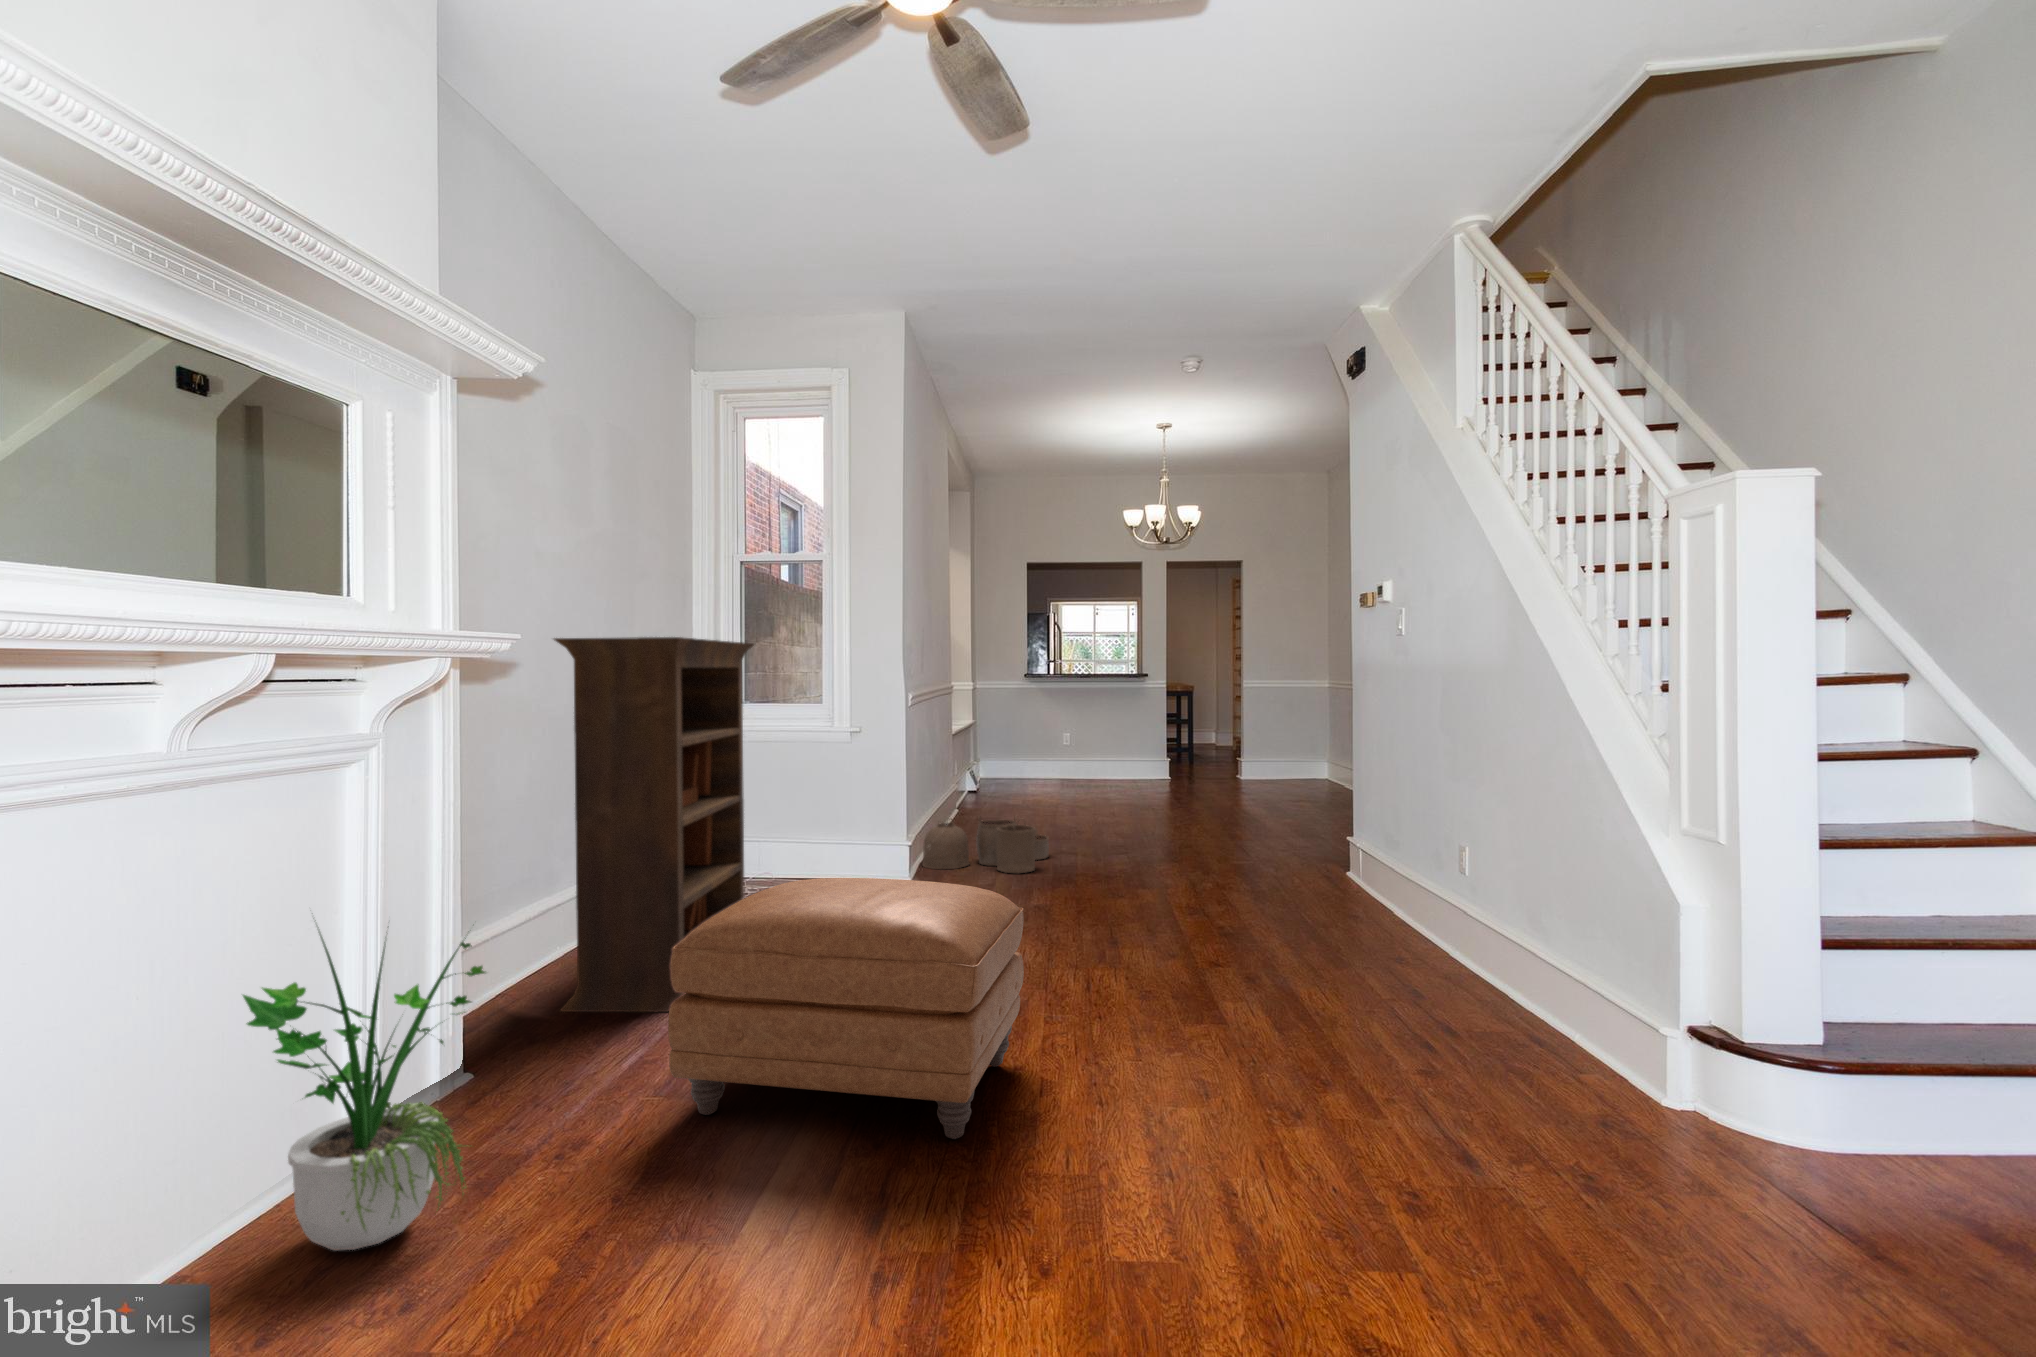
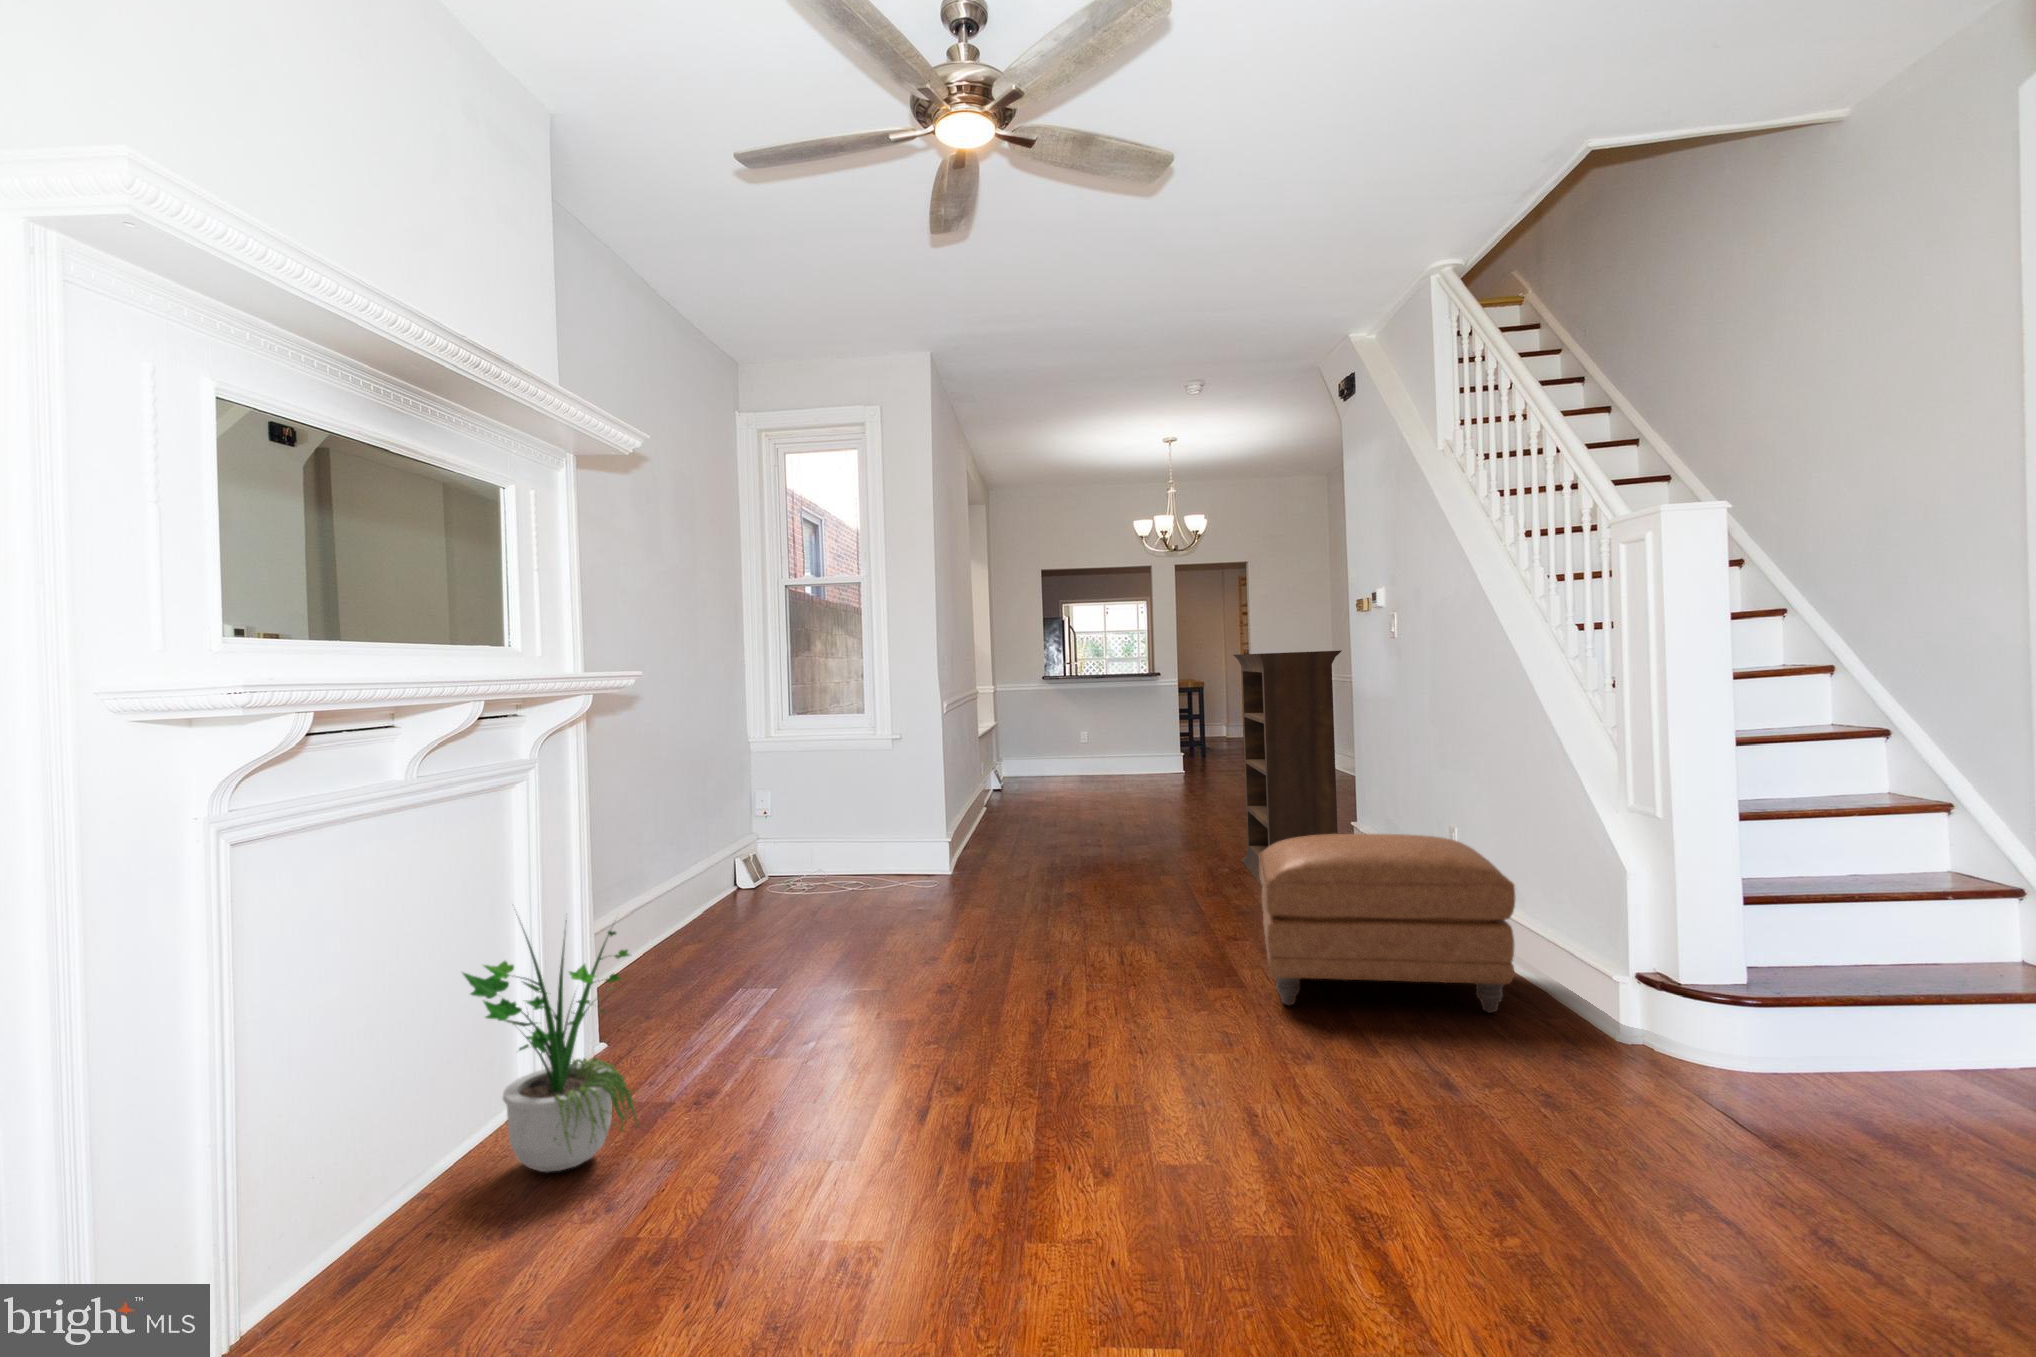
bookcase: present [554,637,754,1012] -> present [1233,651,1341,886]
woven basket: present [923,816,1049,873] -> none [958,813,1075,867]
ottoman: present [668,878,1024,1139] -> present [1260,834,1515,1013]

